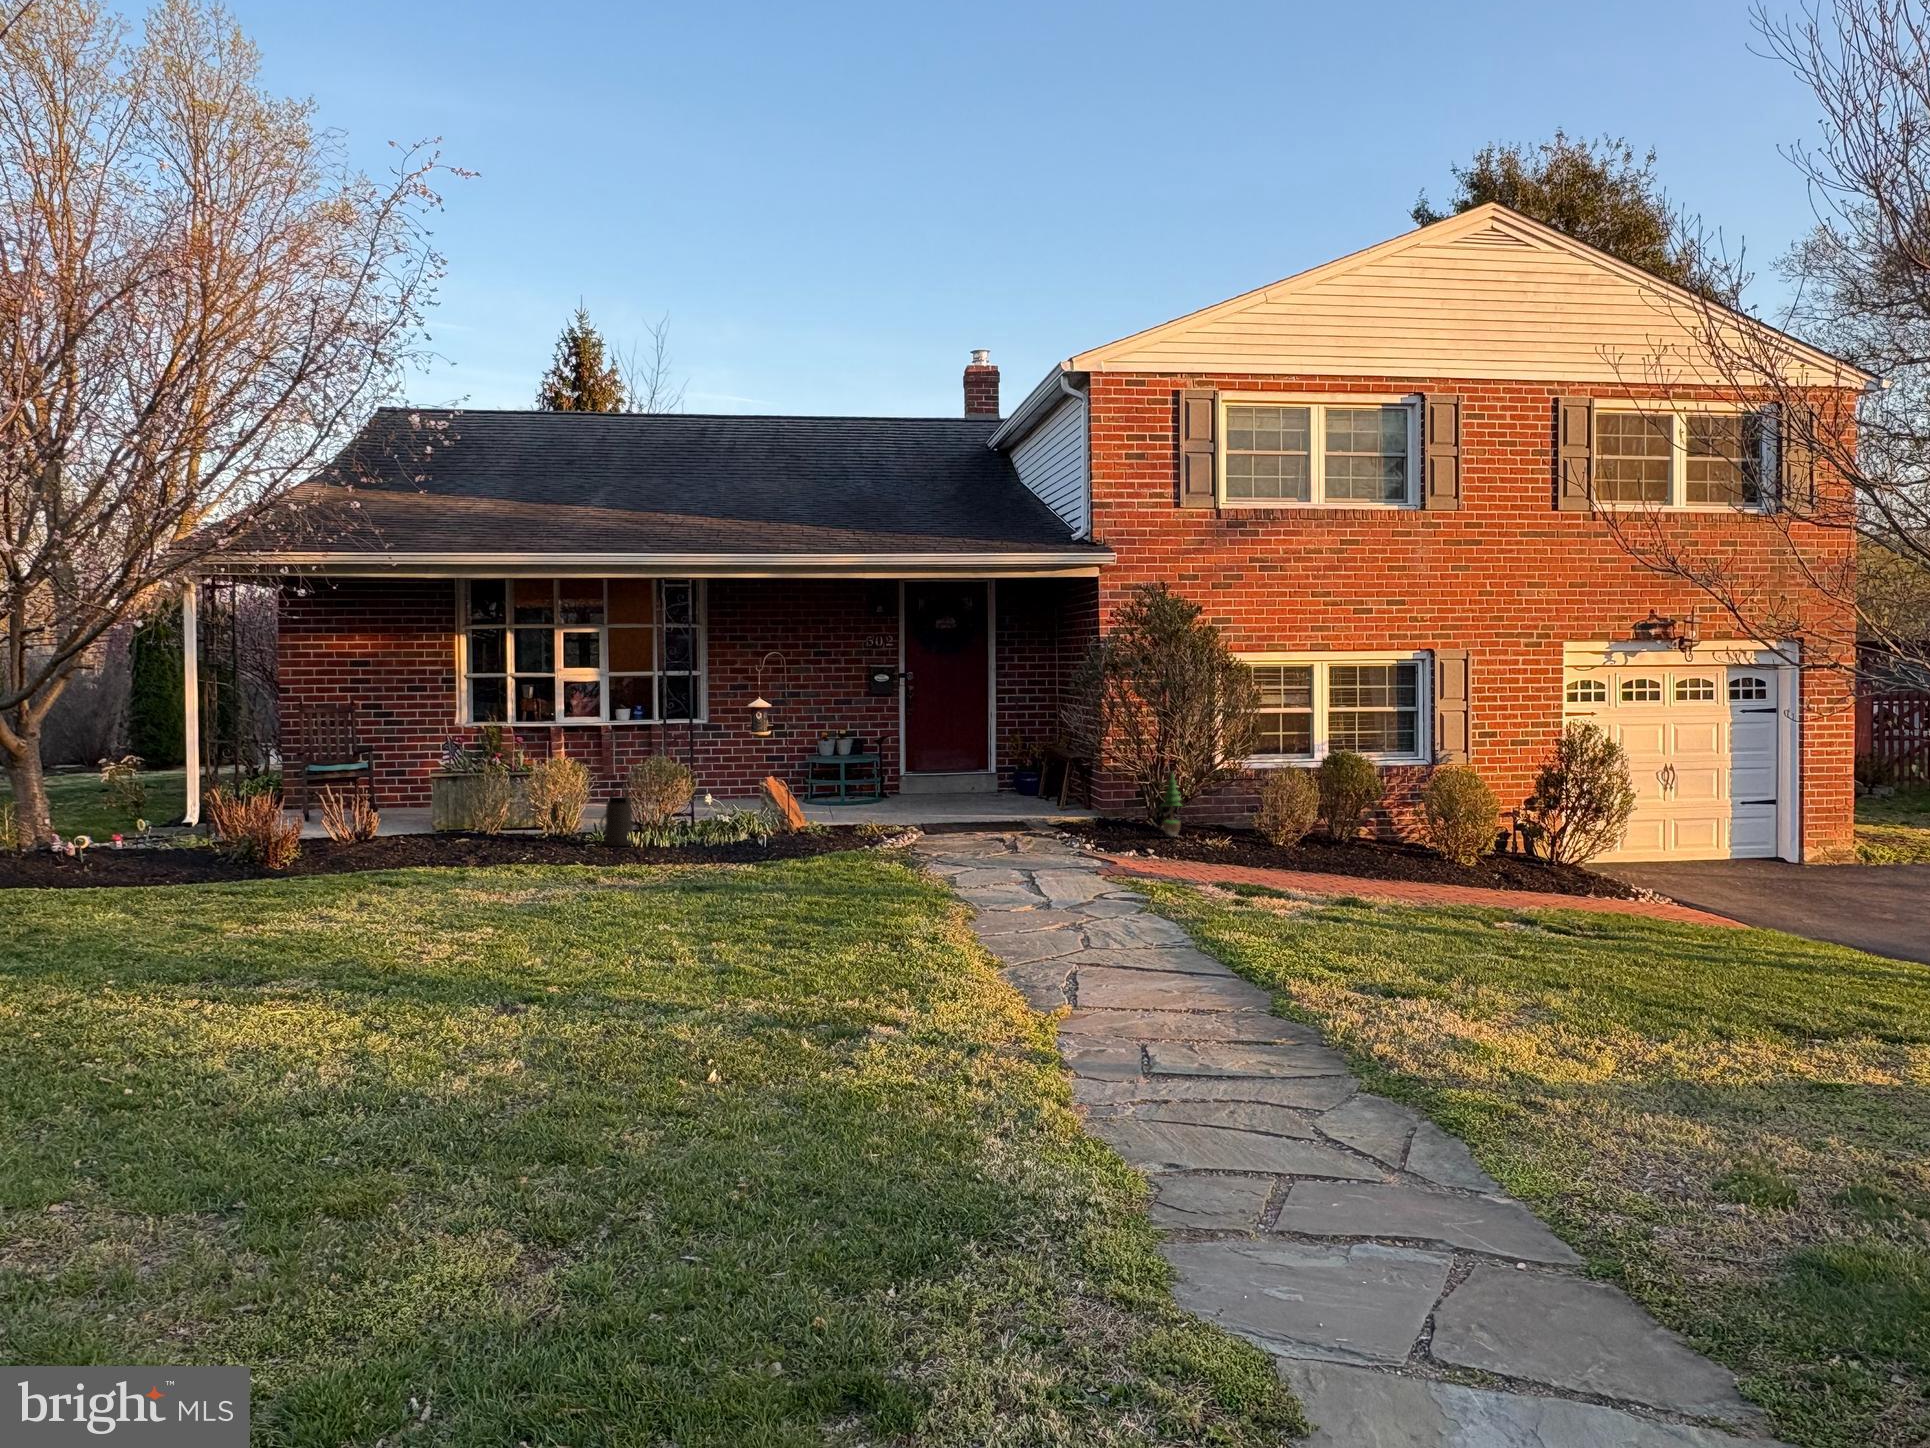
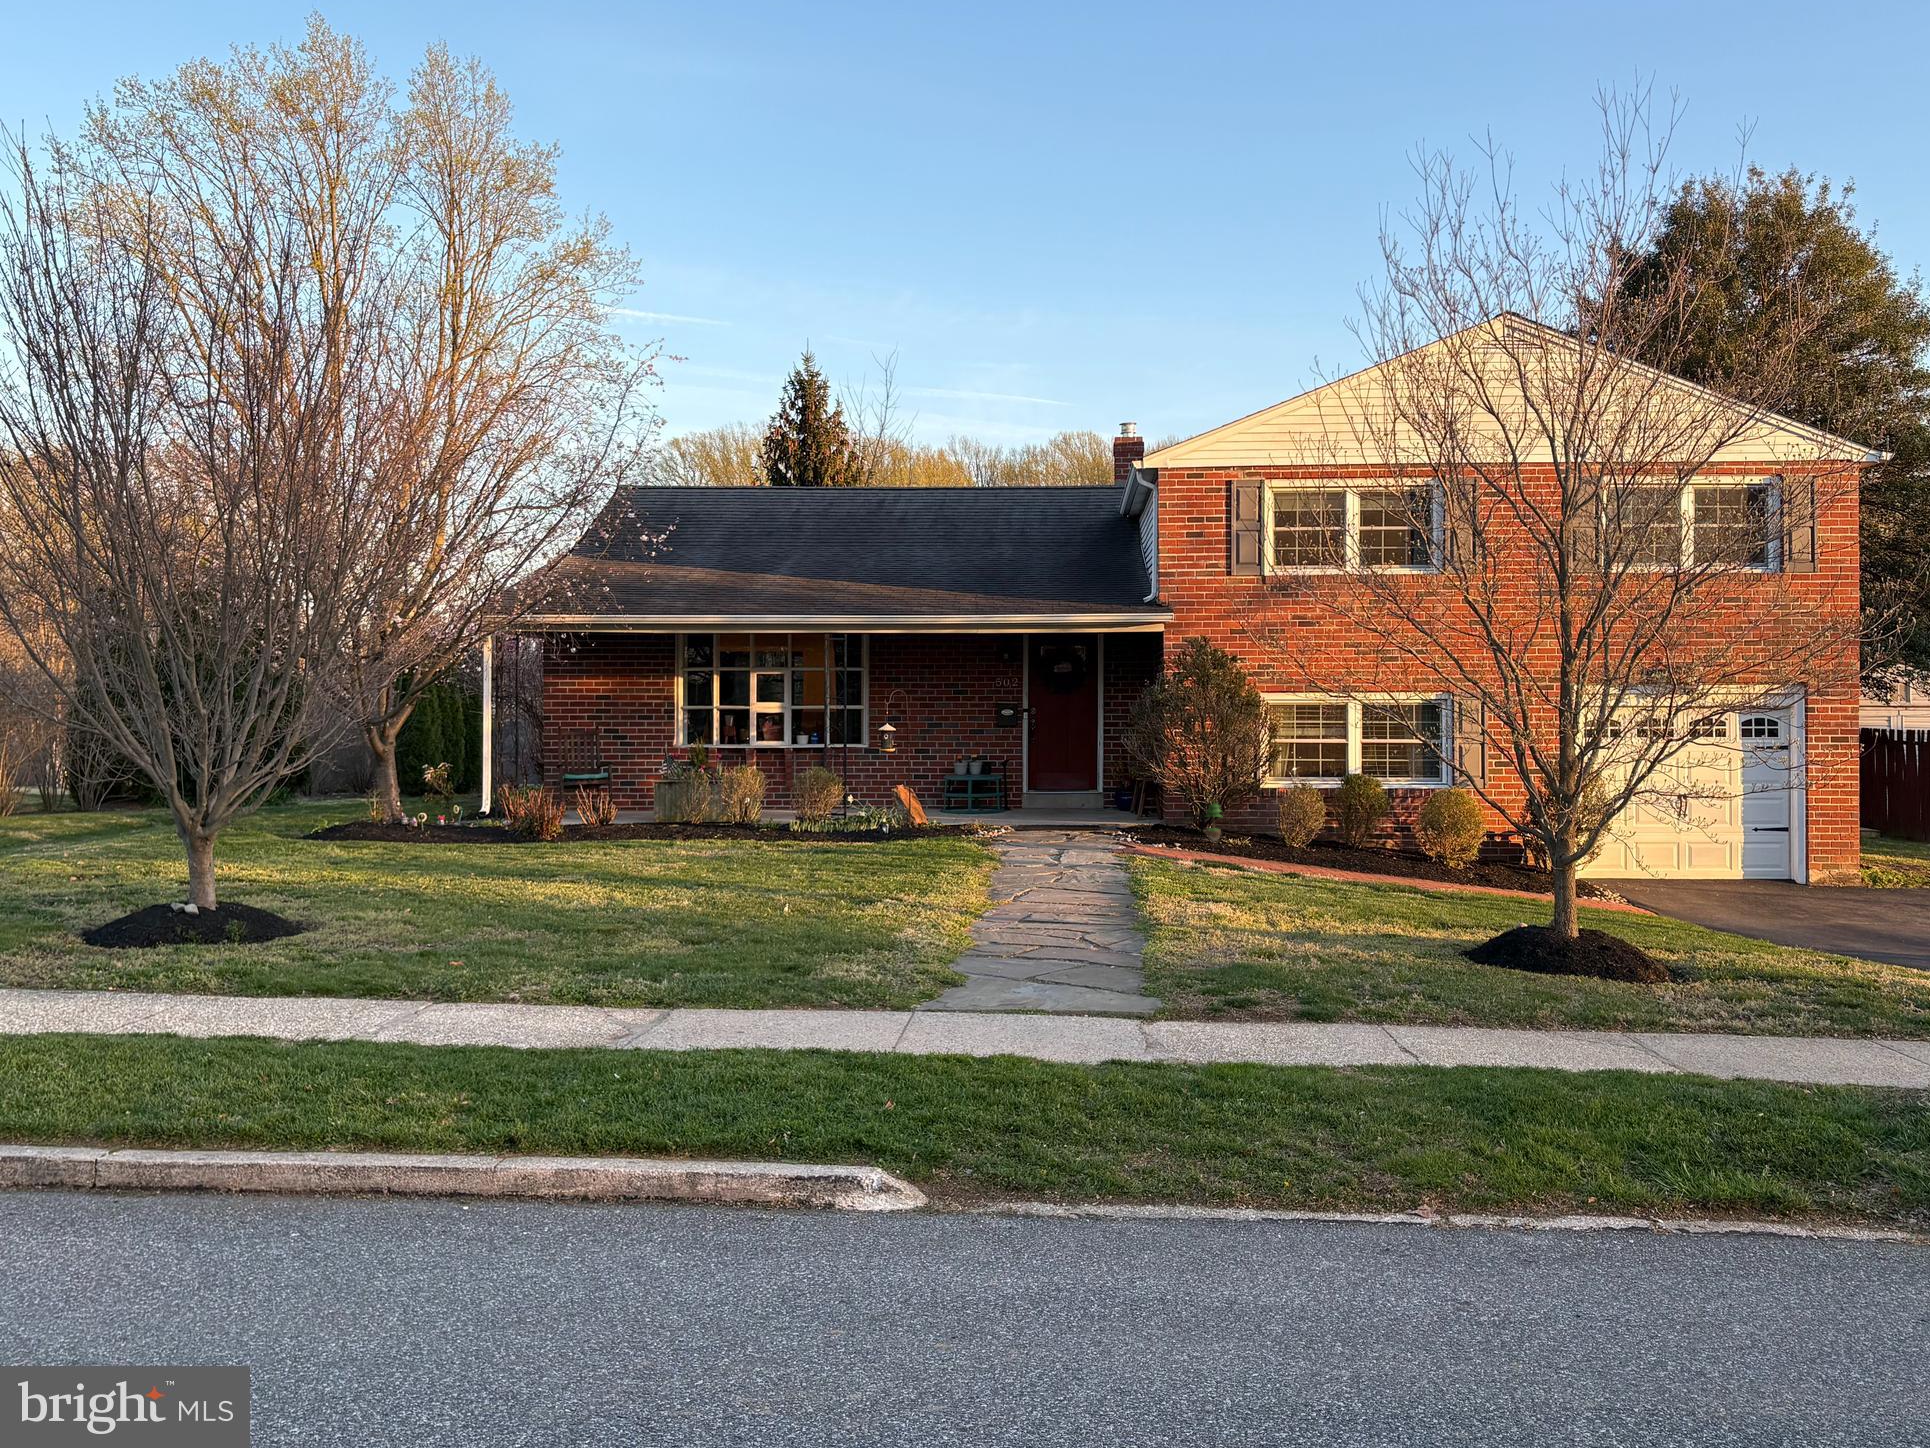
watering can: present [600,786,634,846] -> none [768,792,811,836]

